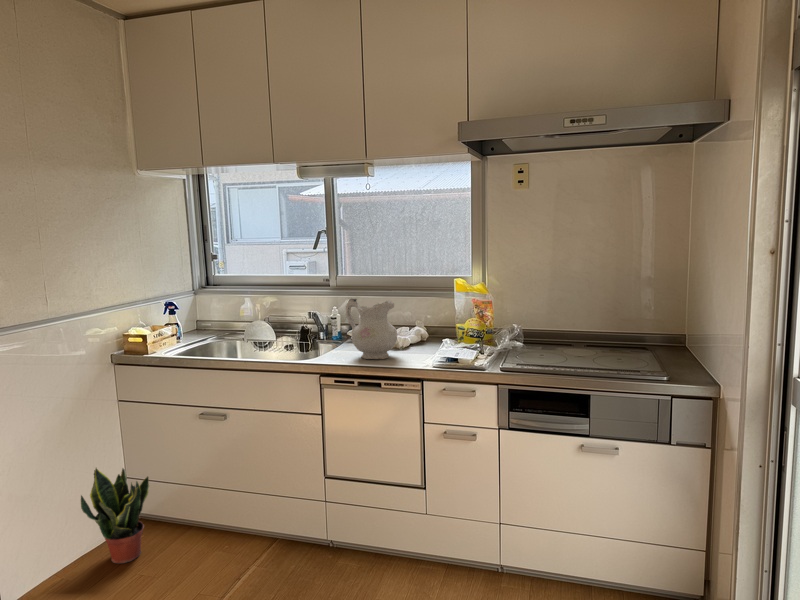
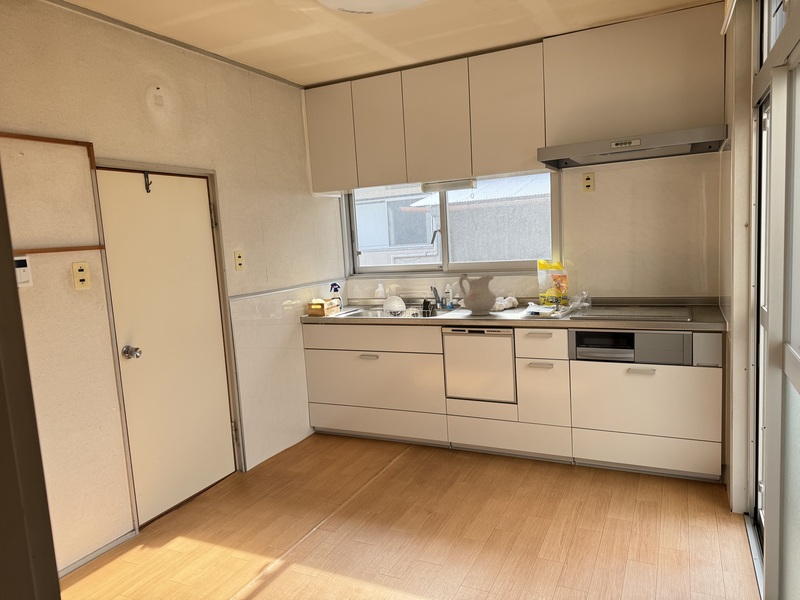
potted plant: present [81,468,149,563] -> none [286,387,325,455]

